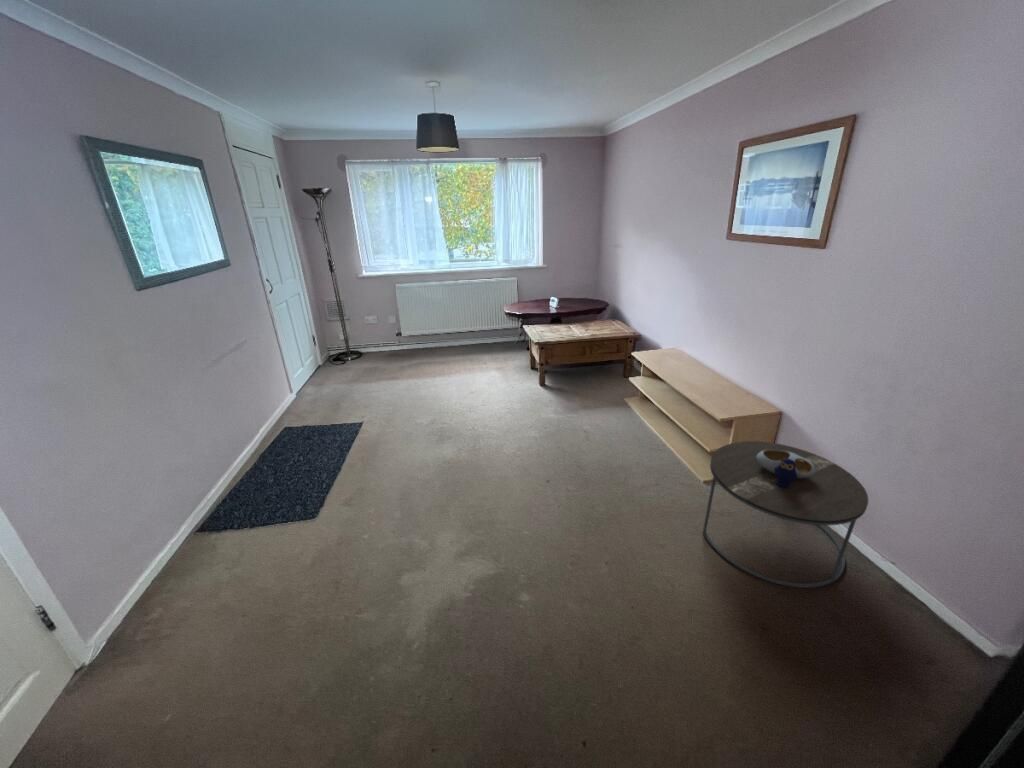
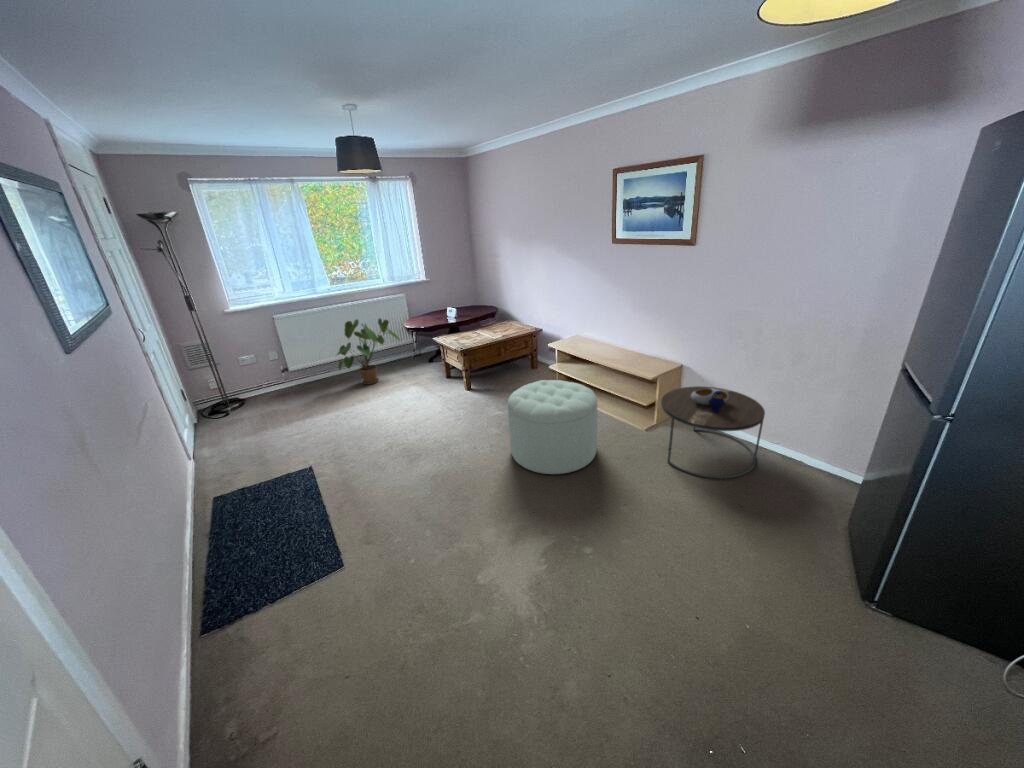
house plant: none [435,297,497,361] -> present [337,319,400,384]
ottoman: none [526,391,631,503] -> present [508,380,598,474]

